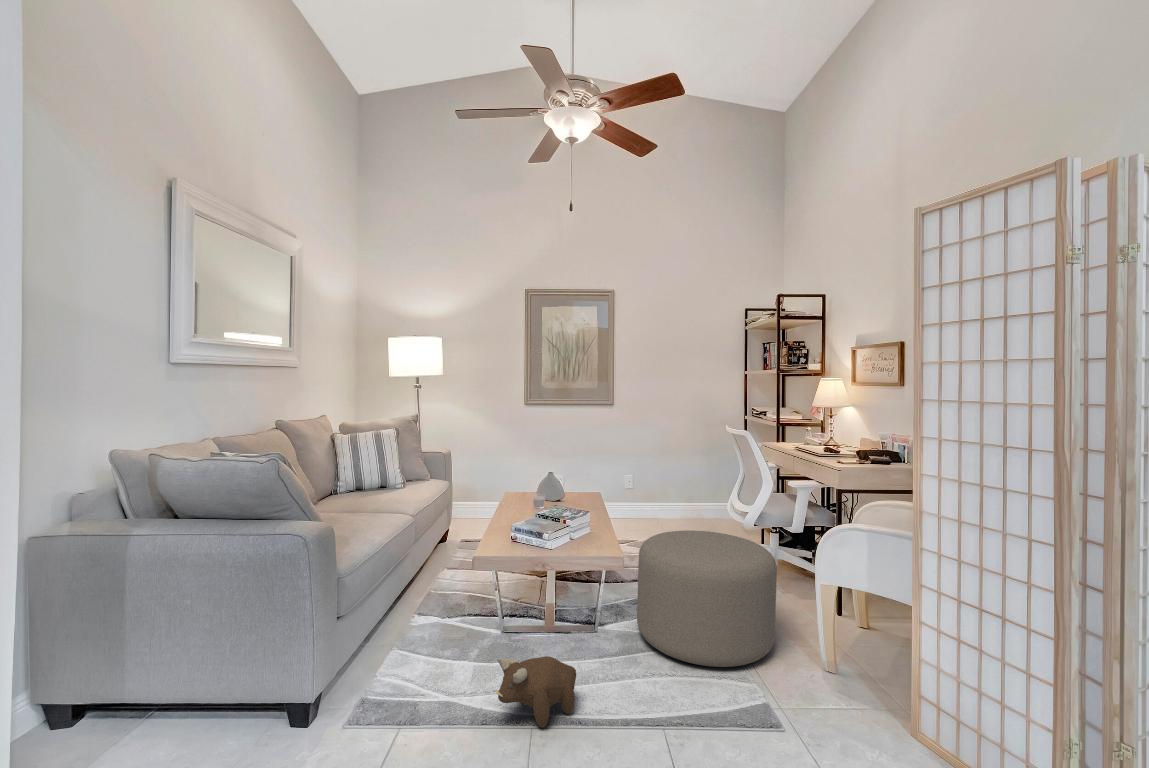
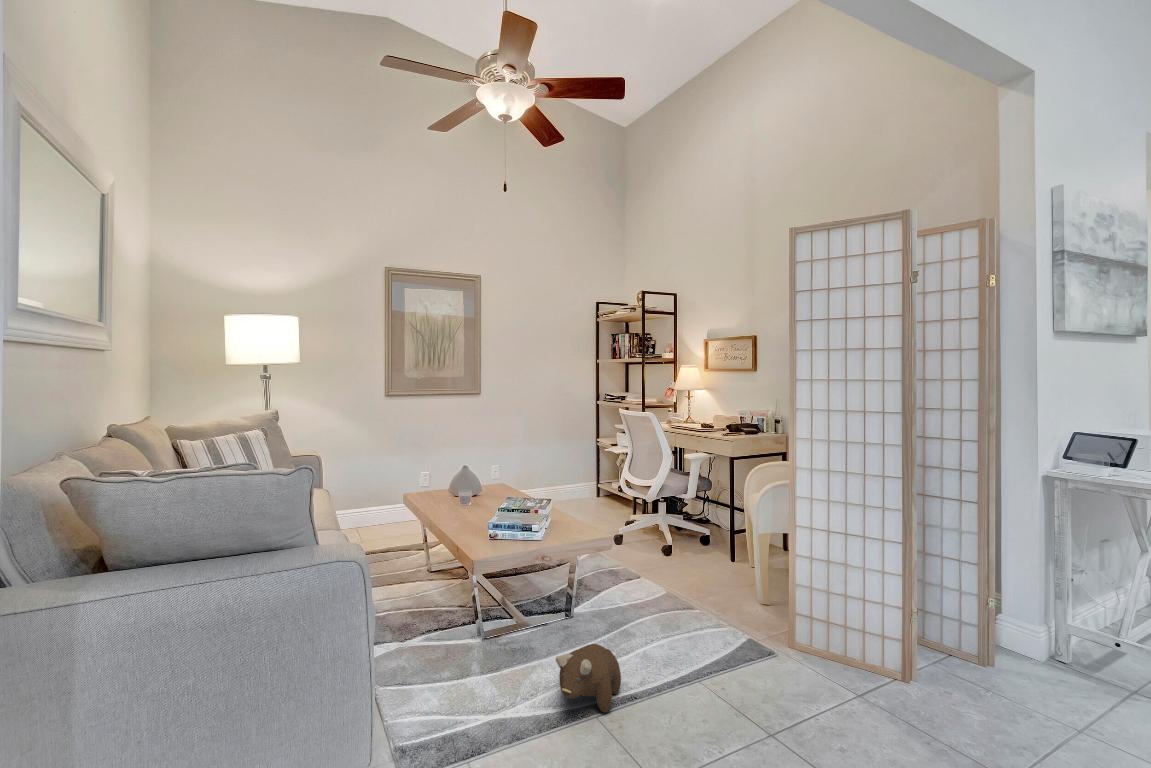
ottoman: present [637,530,777,667] -> none [600,507,724,624]

